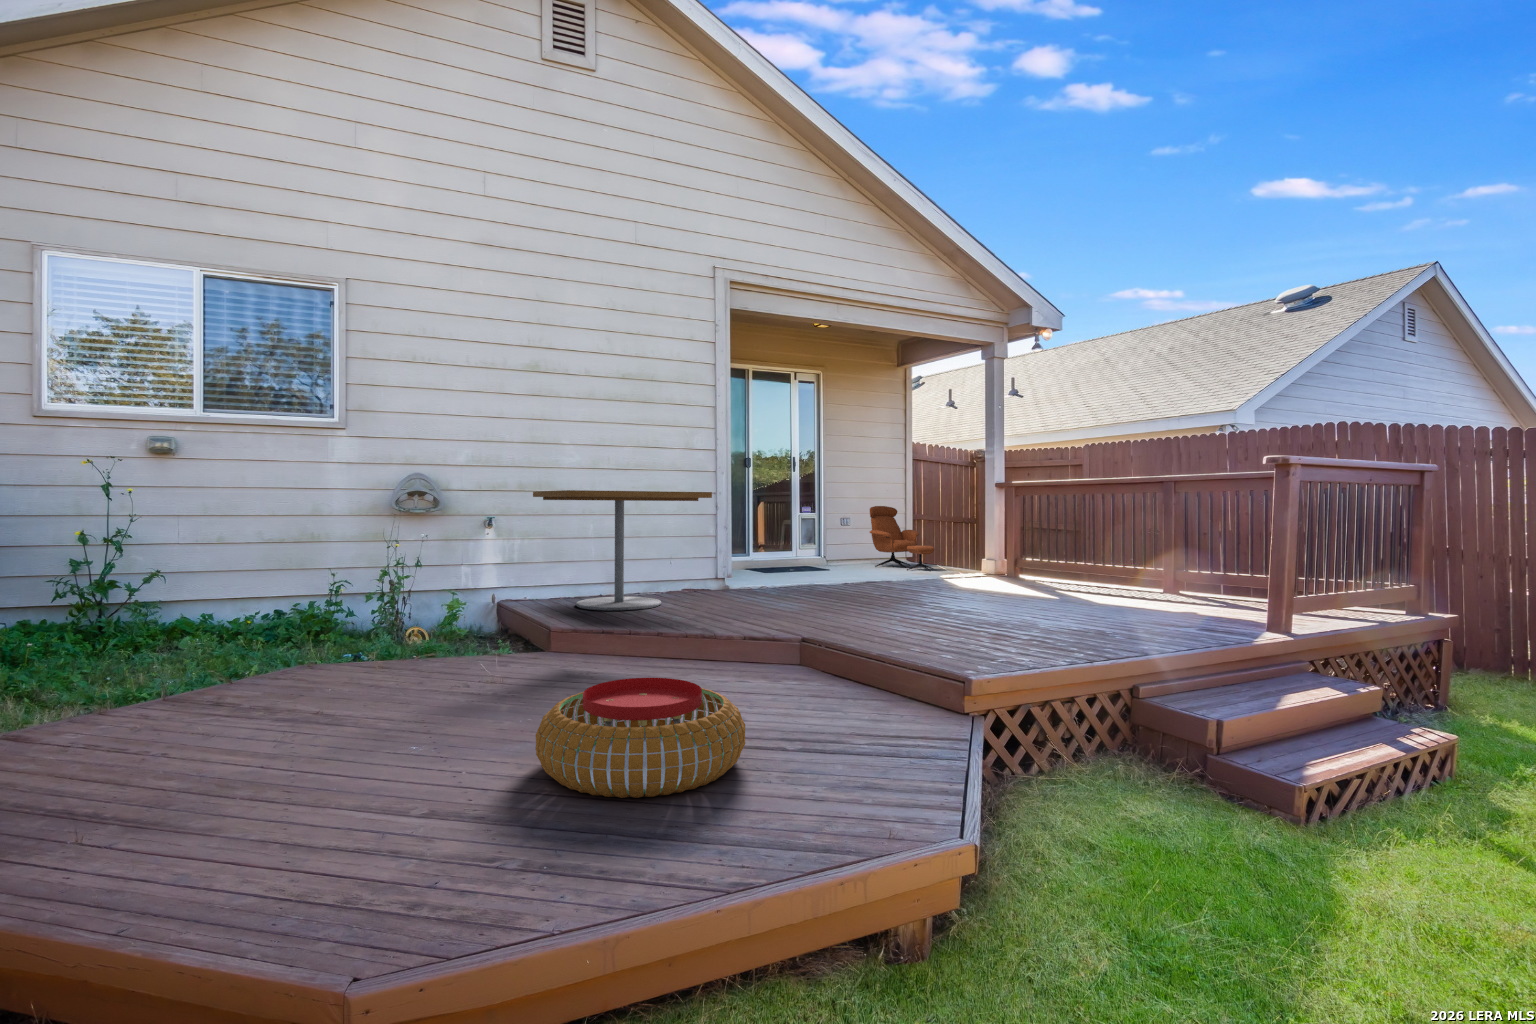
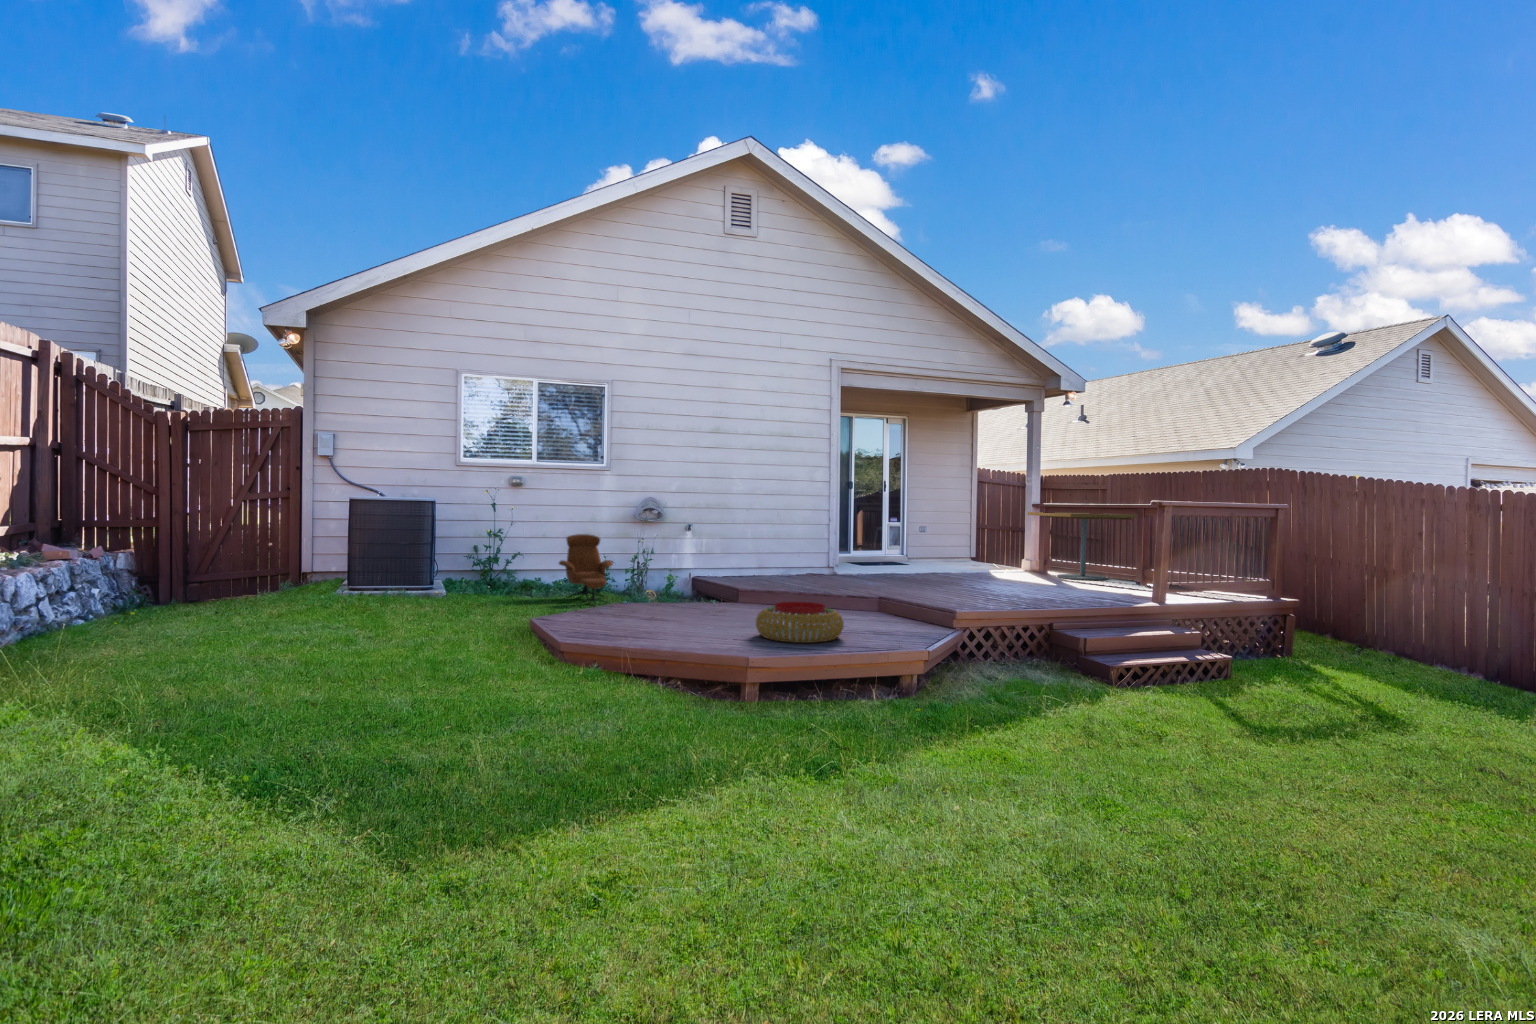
dining table: present [533,490,712,611] -> present [1028,512,1138,580]
lounge chair: present [870,506,934,571] -> present [559,534,613,605]

